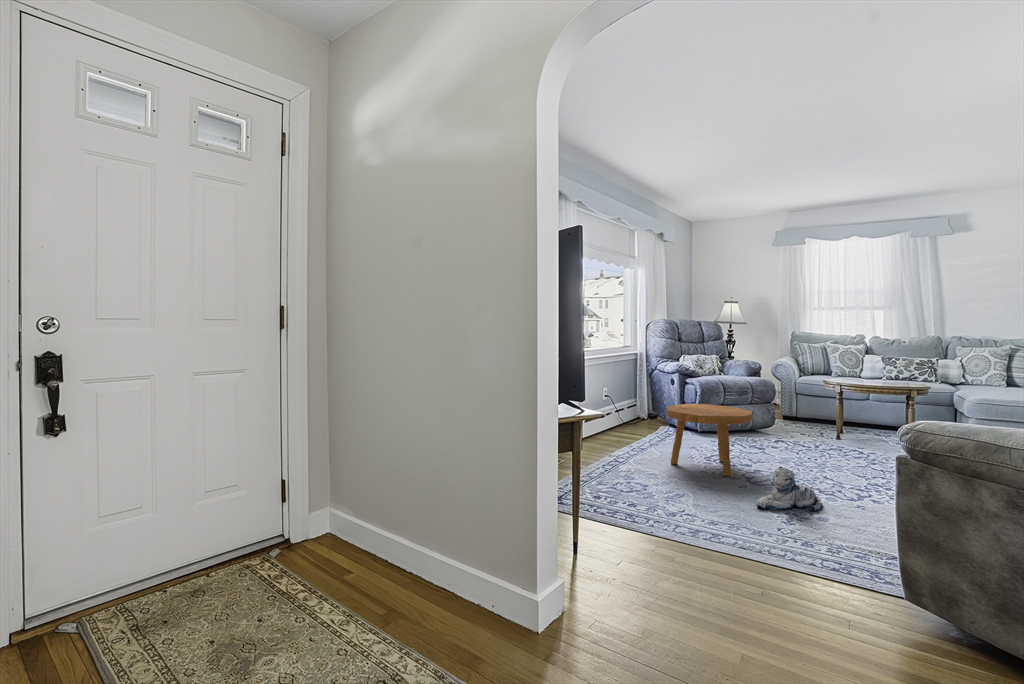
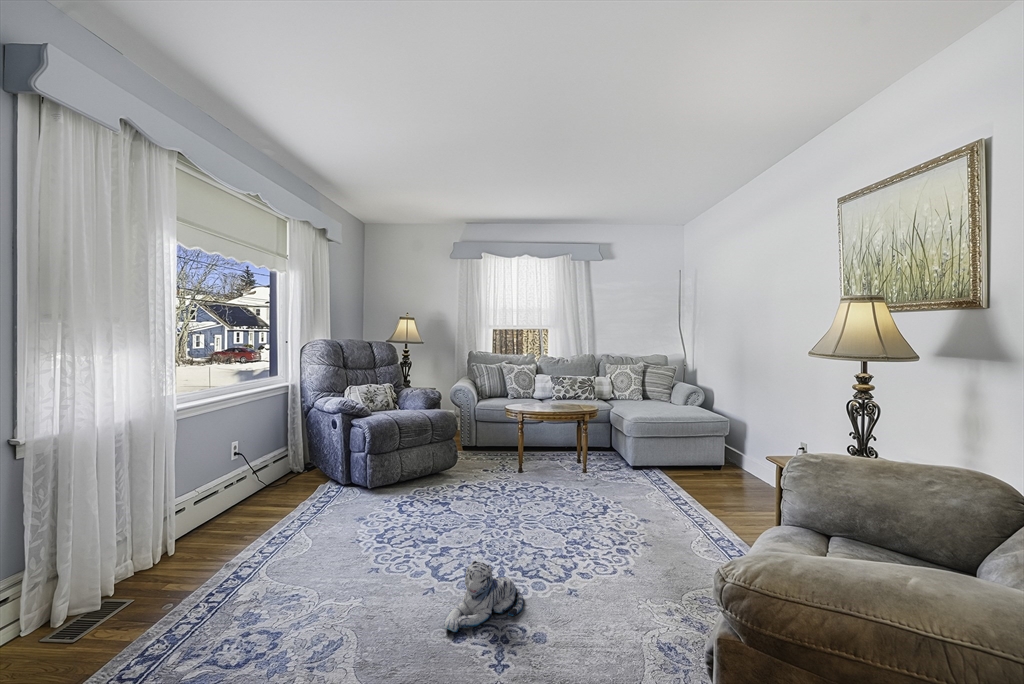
footstool: present [667,404,752,477] -> none [319,462,435,571]

